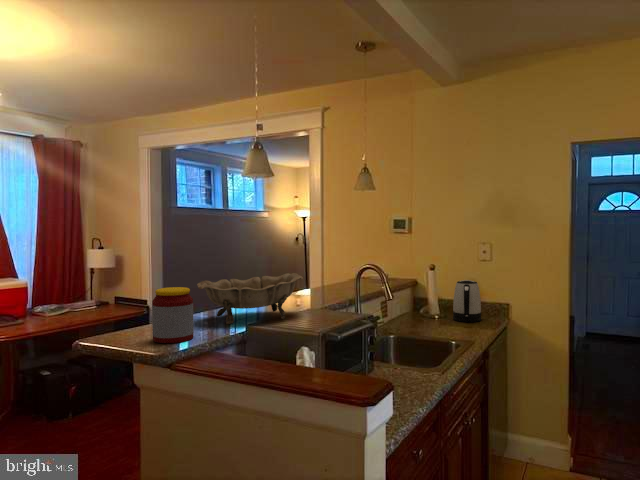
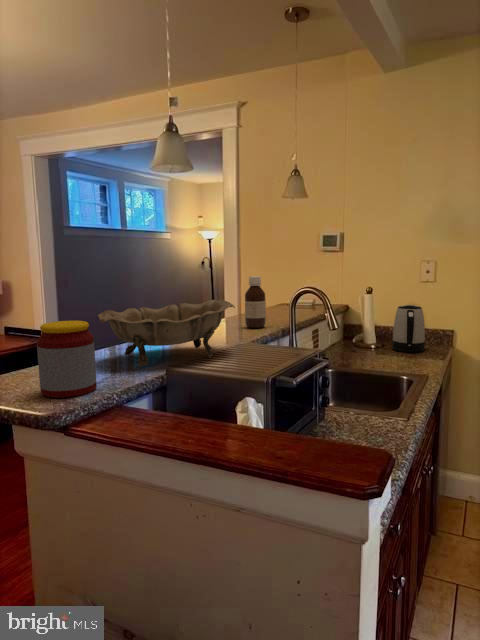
bottle: none [319,254,336,298] -> present [245,276,266,328]

